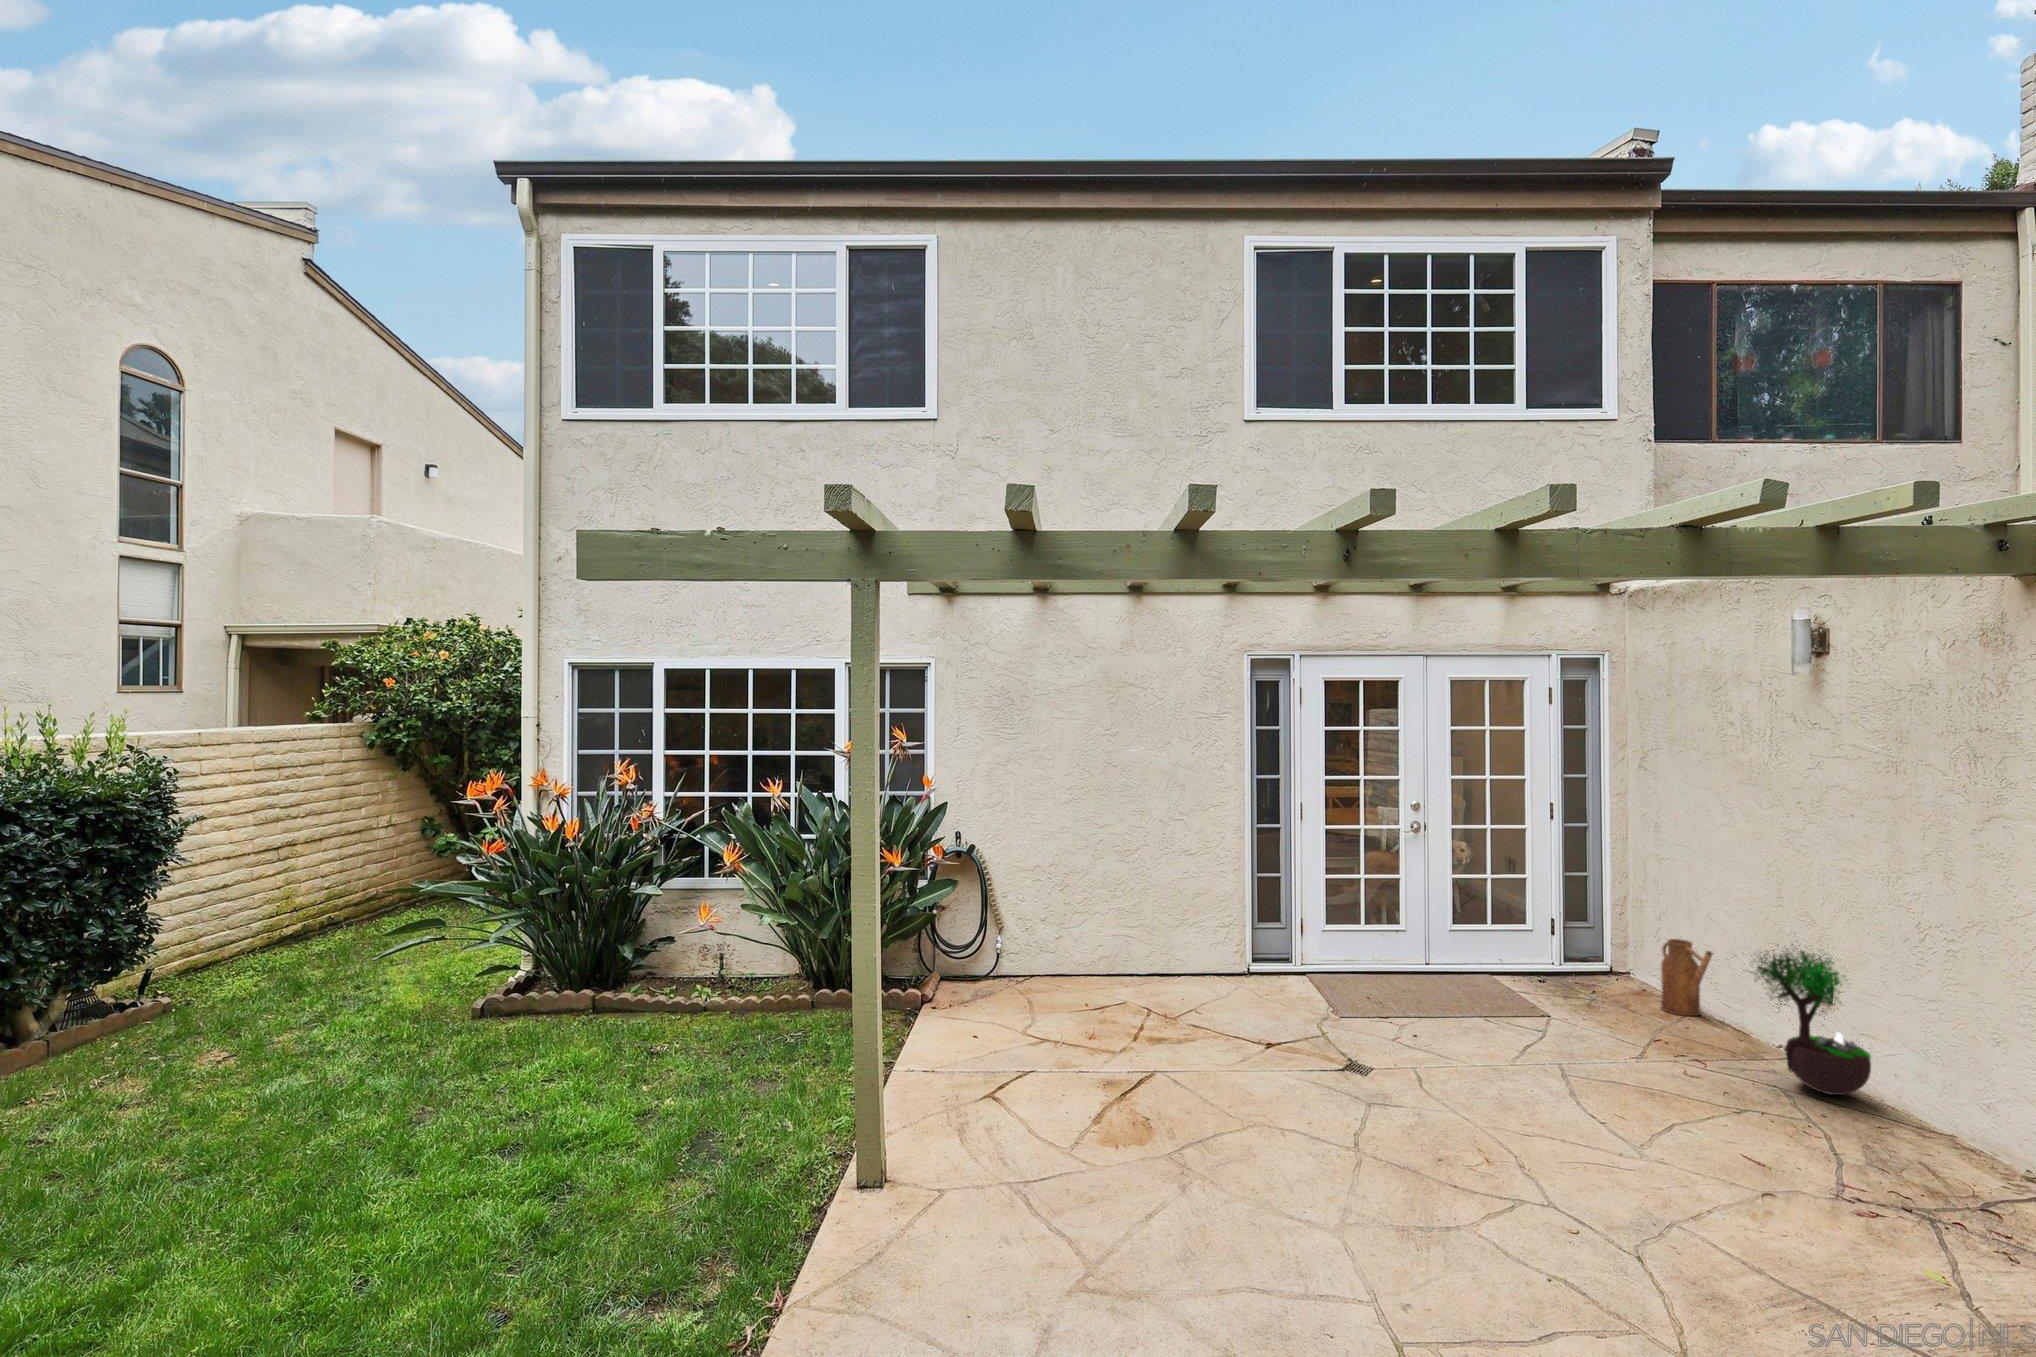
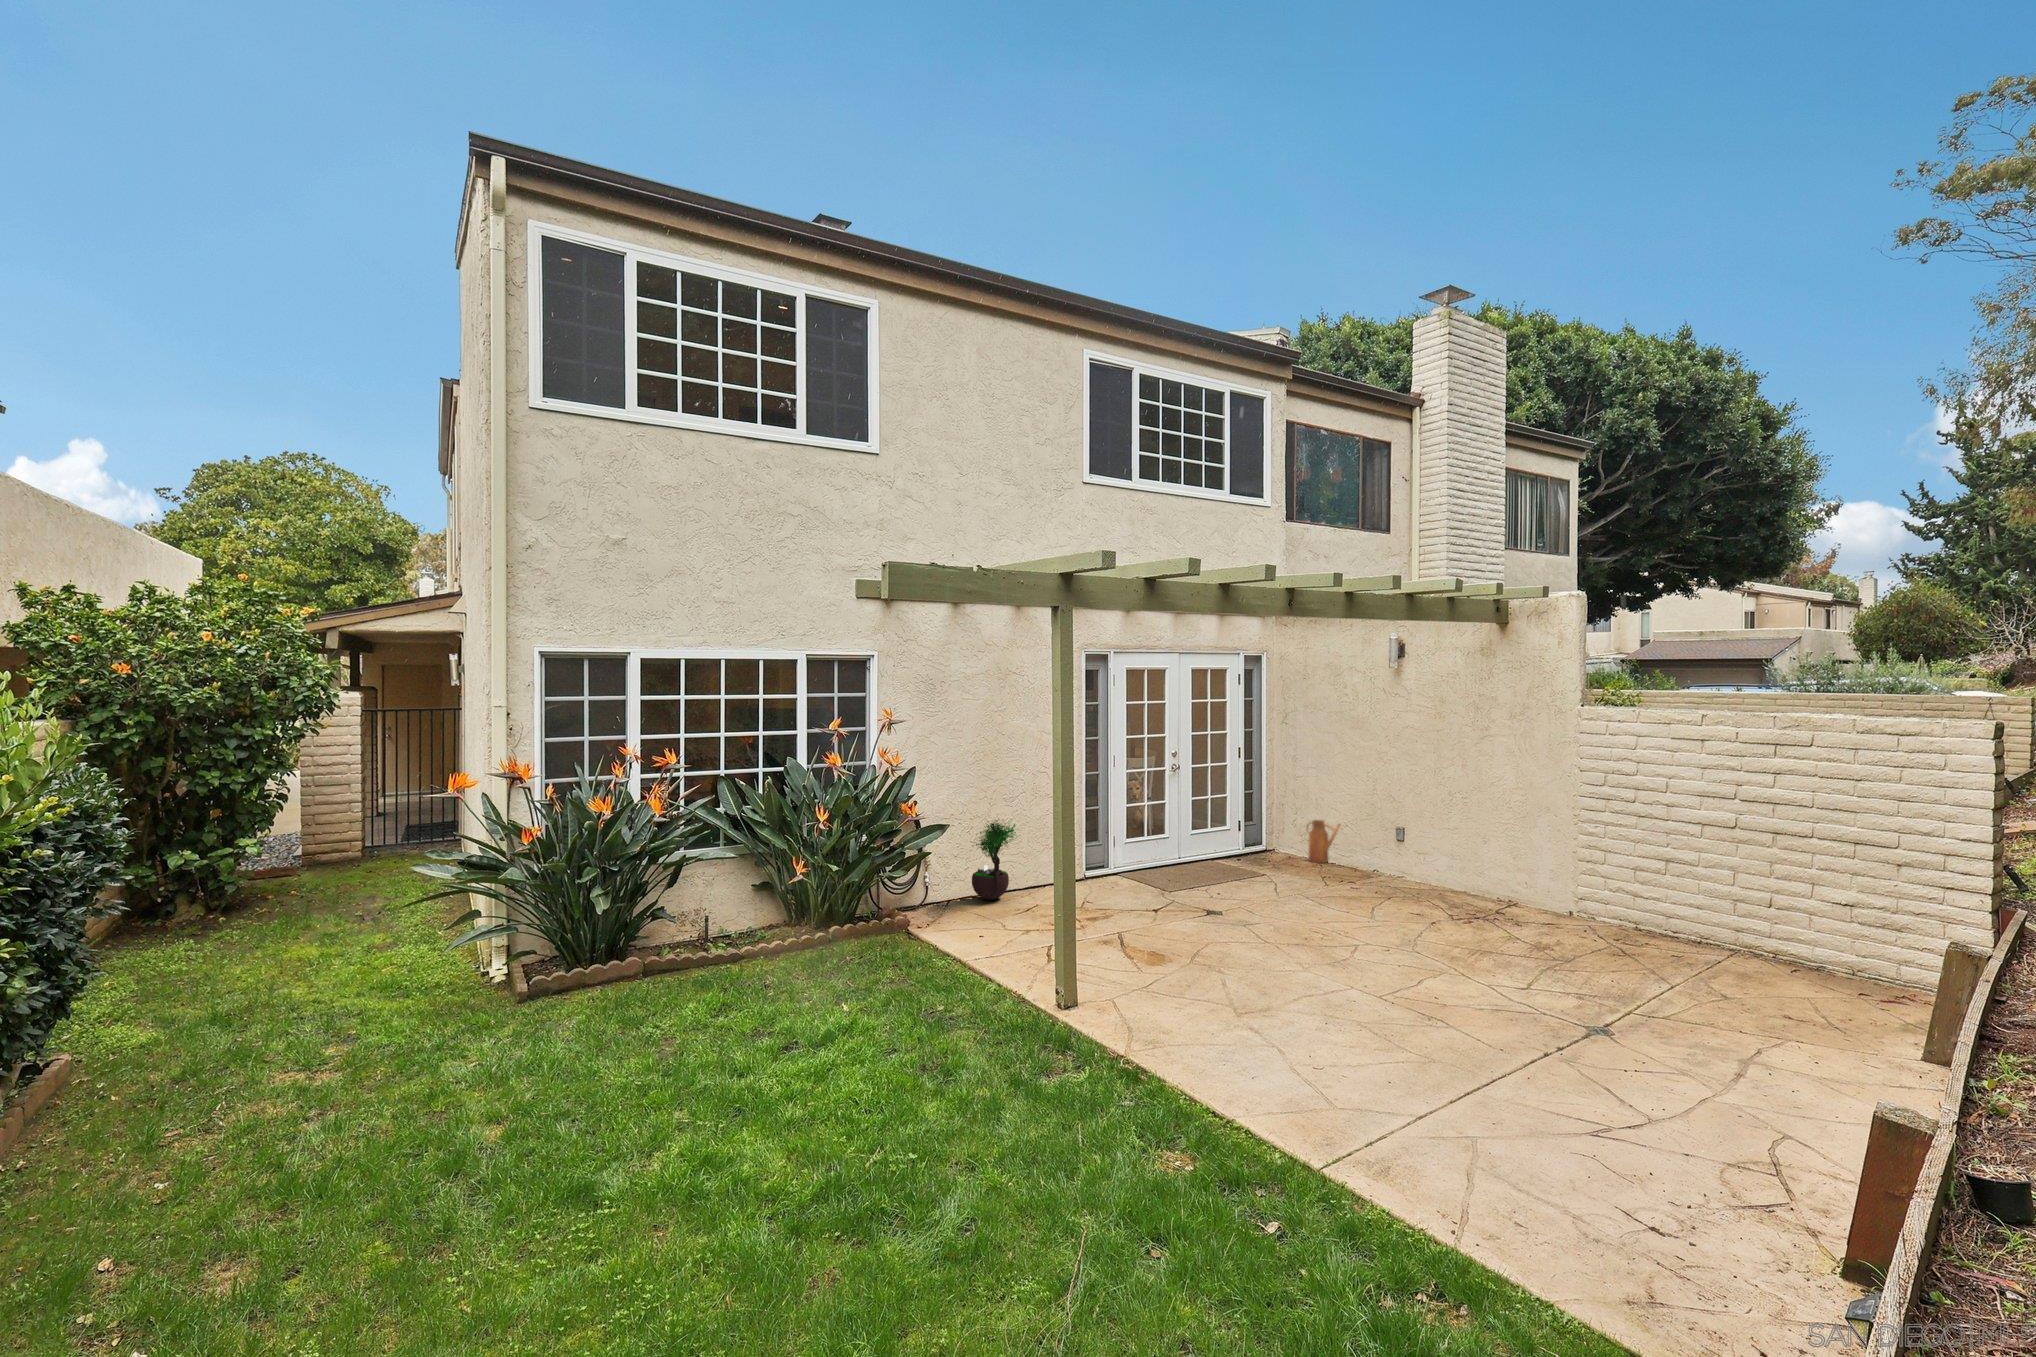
potted tree: present [1750,941,1871,1095] -> present [972,820,1017,900]

